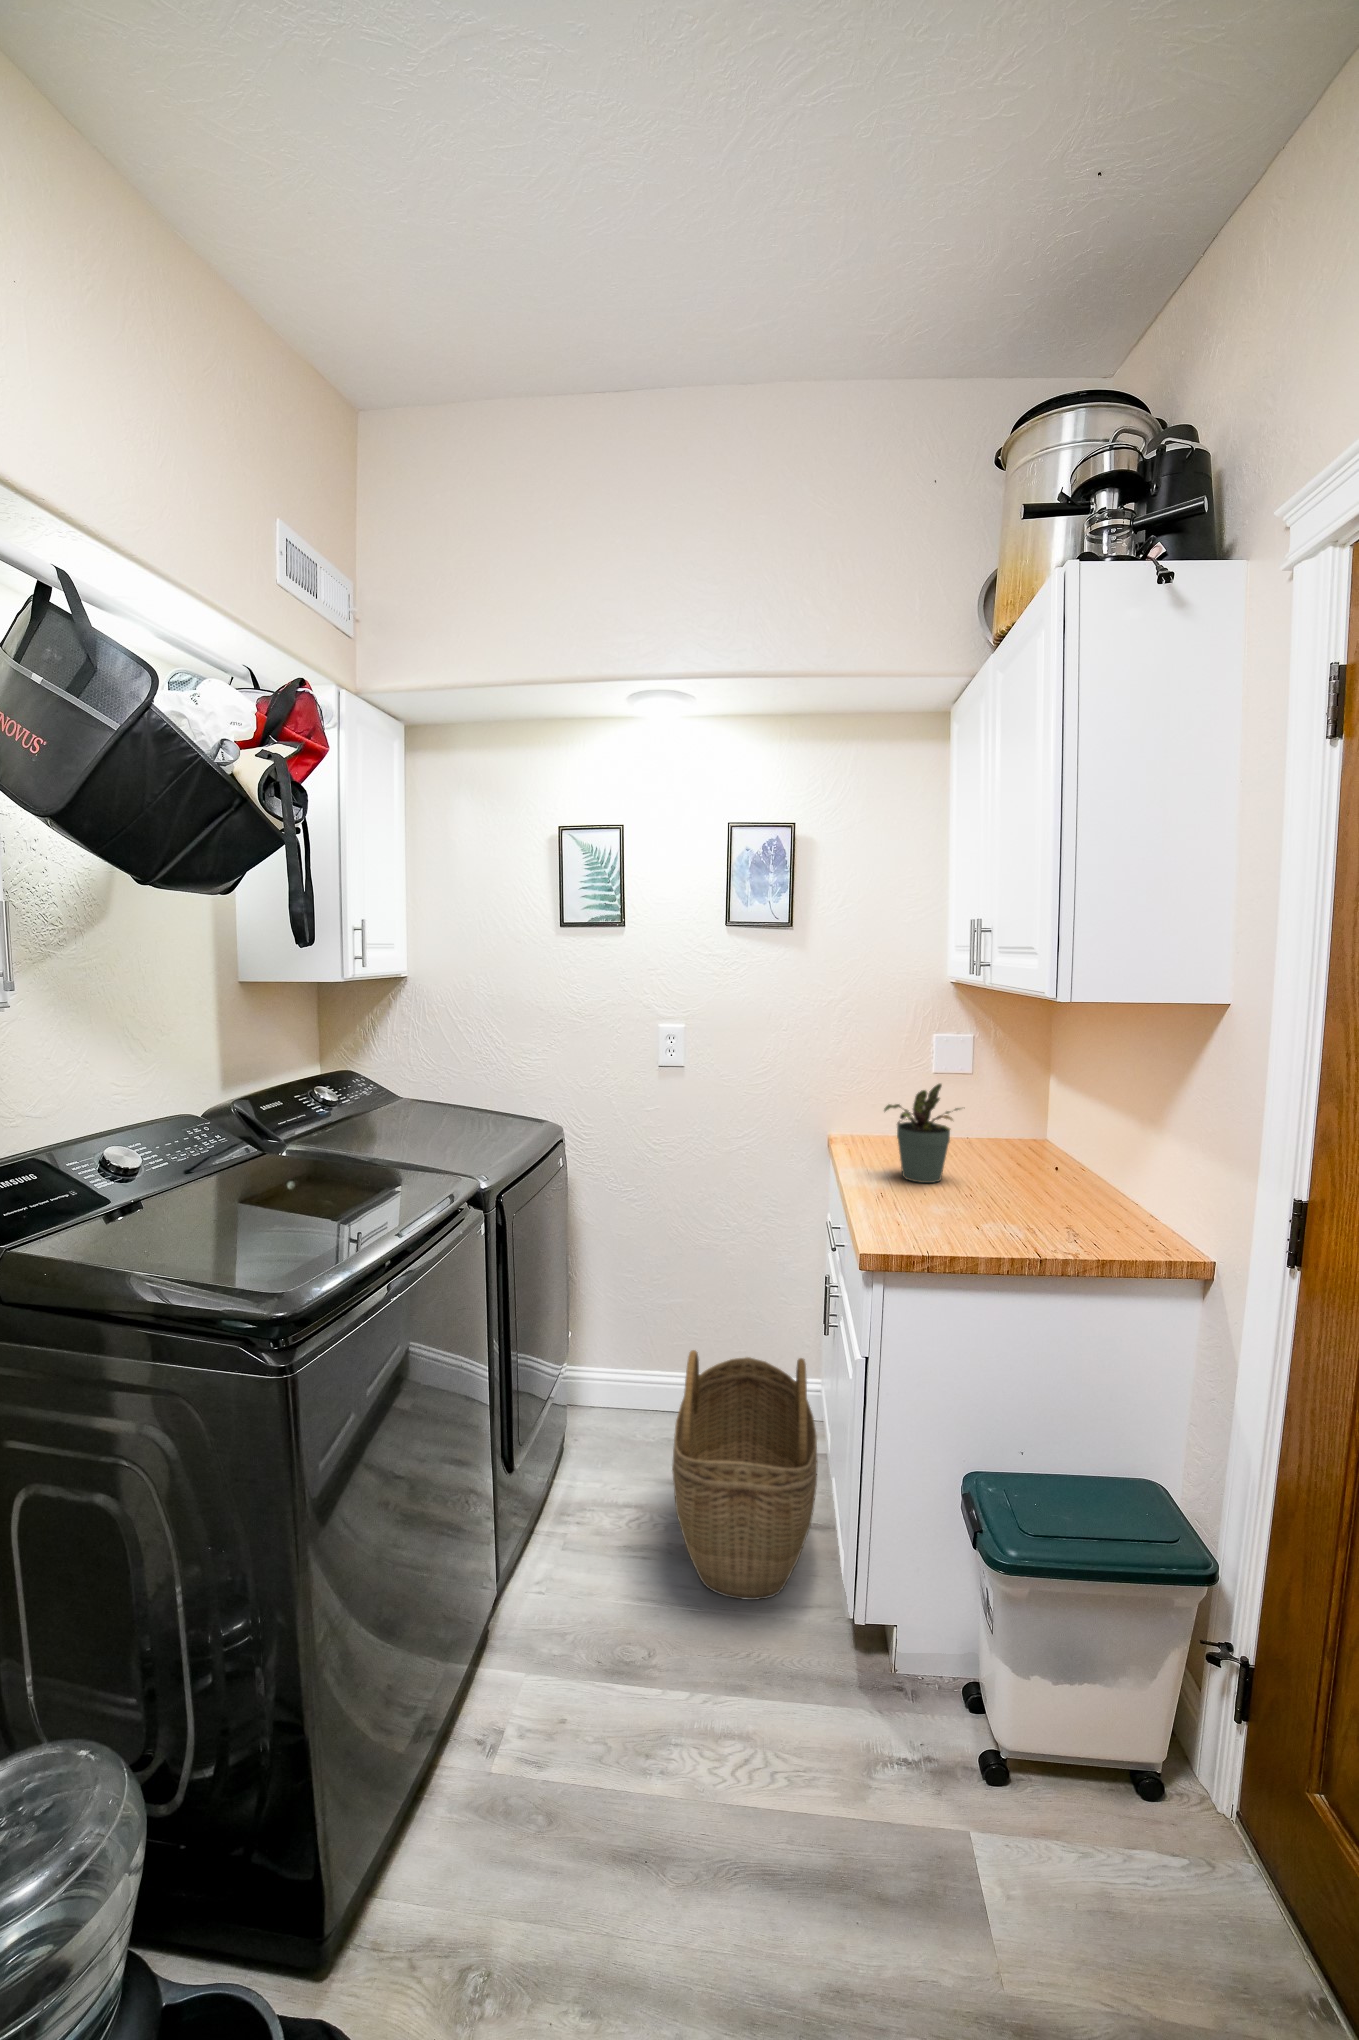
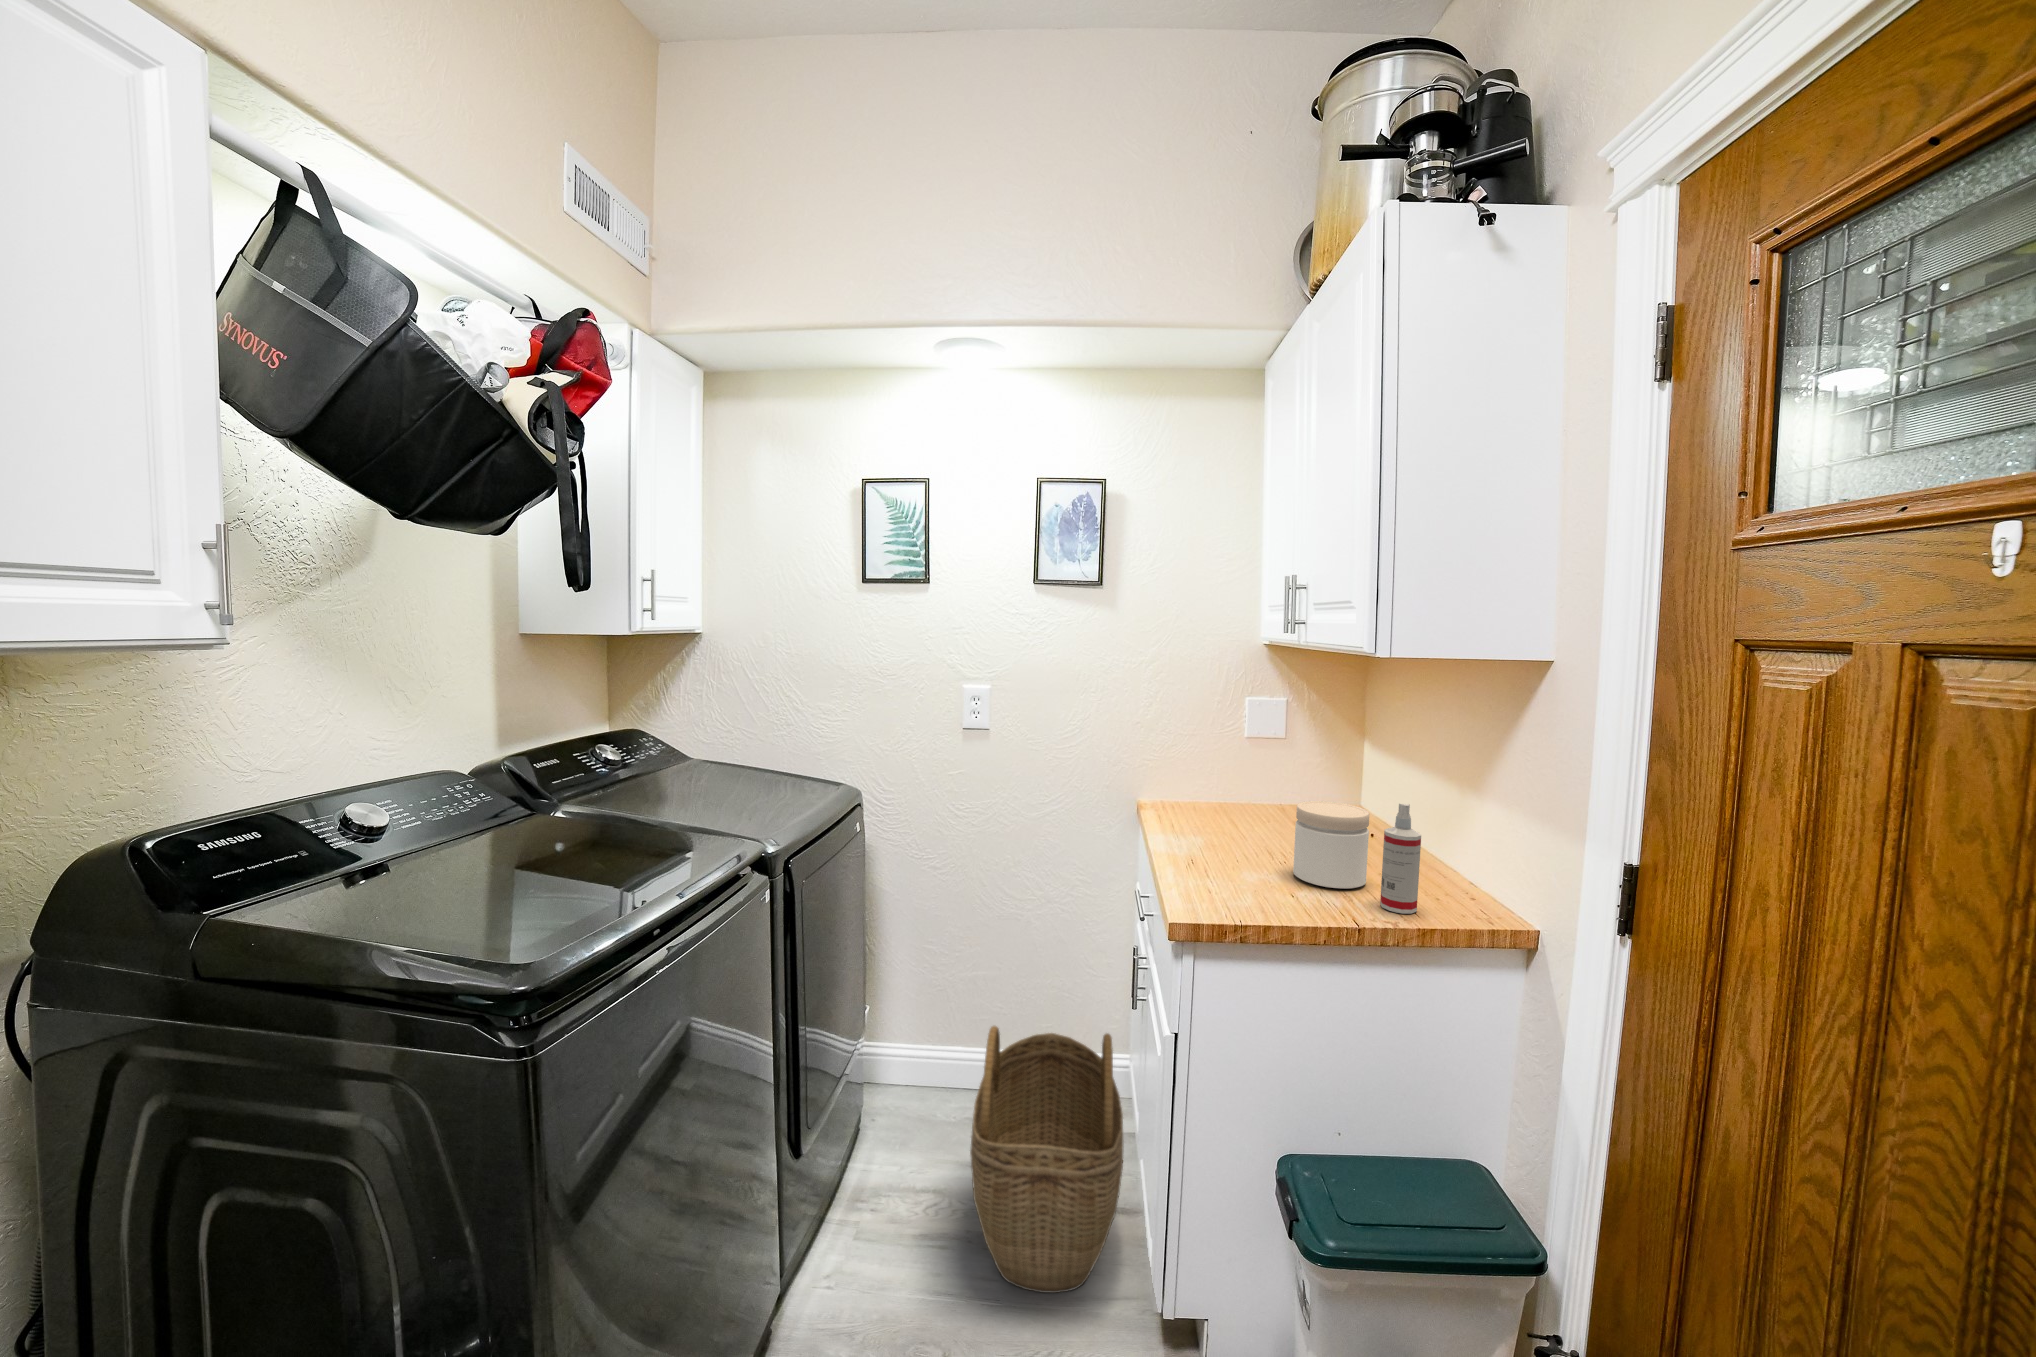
potted plant: present [884,1084,960,1183] -> none [1194,746,1278,849]
jar: none [979,1137,1053,1221] -> present [1293,801,1369,888]
spray bottle: none [1063,1141,1102,1246] -> present [1380,804,1421,914]

